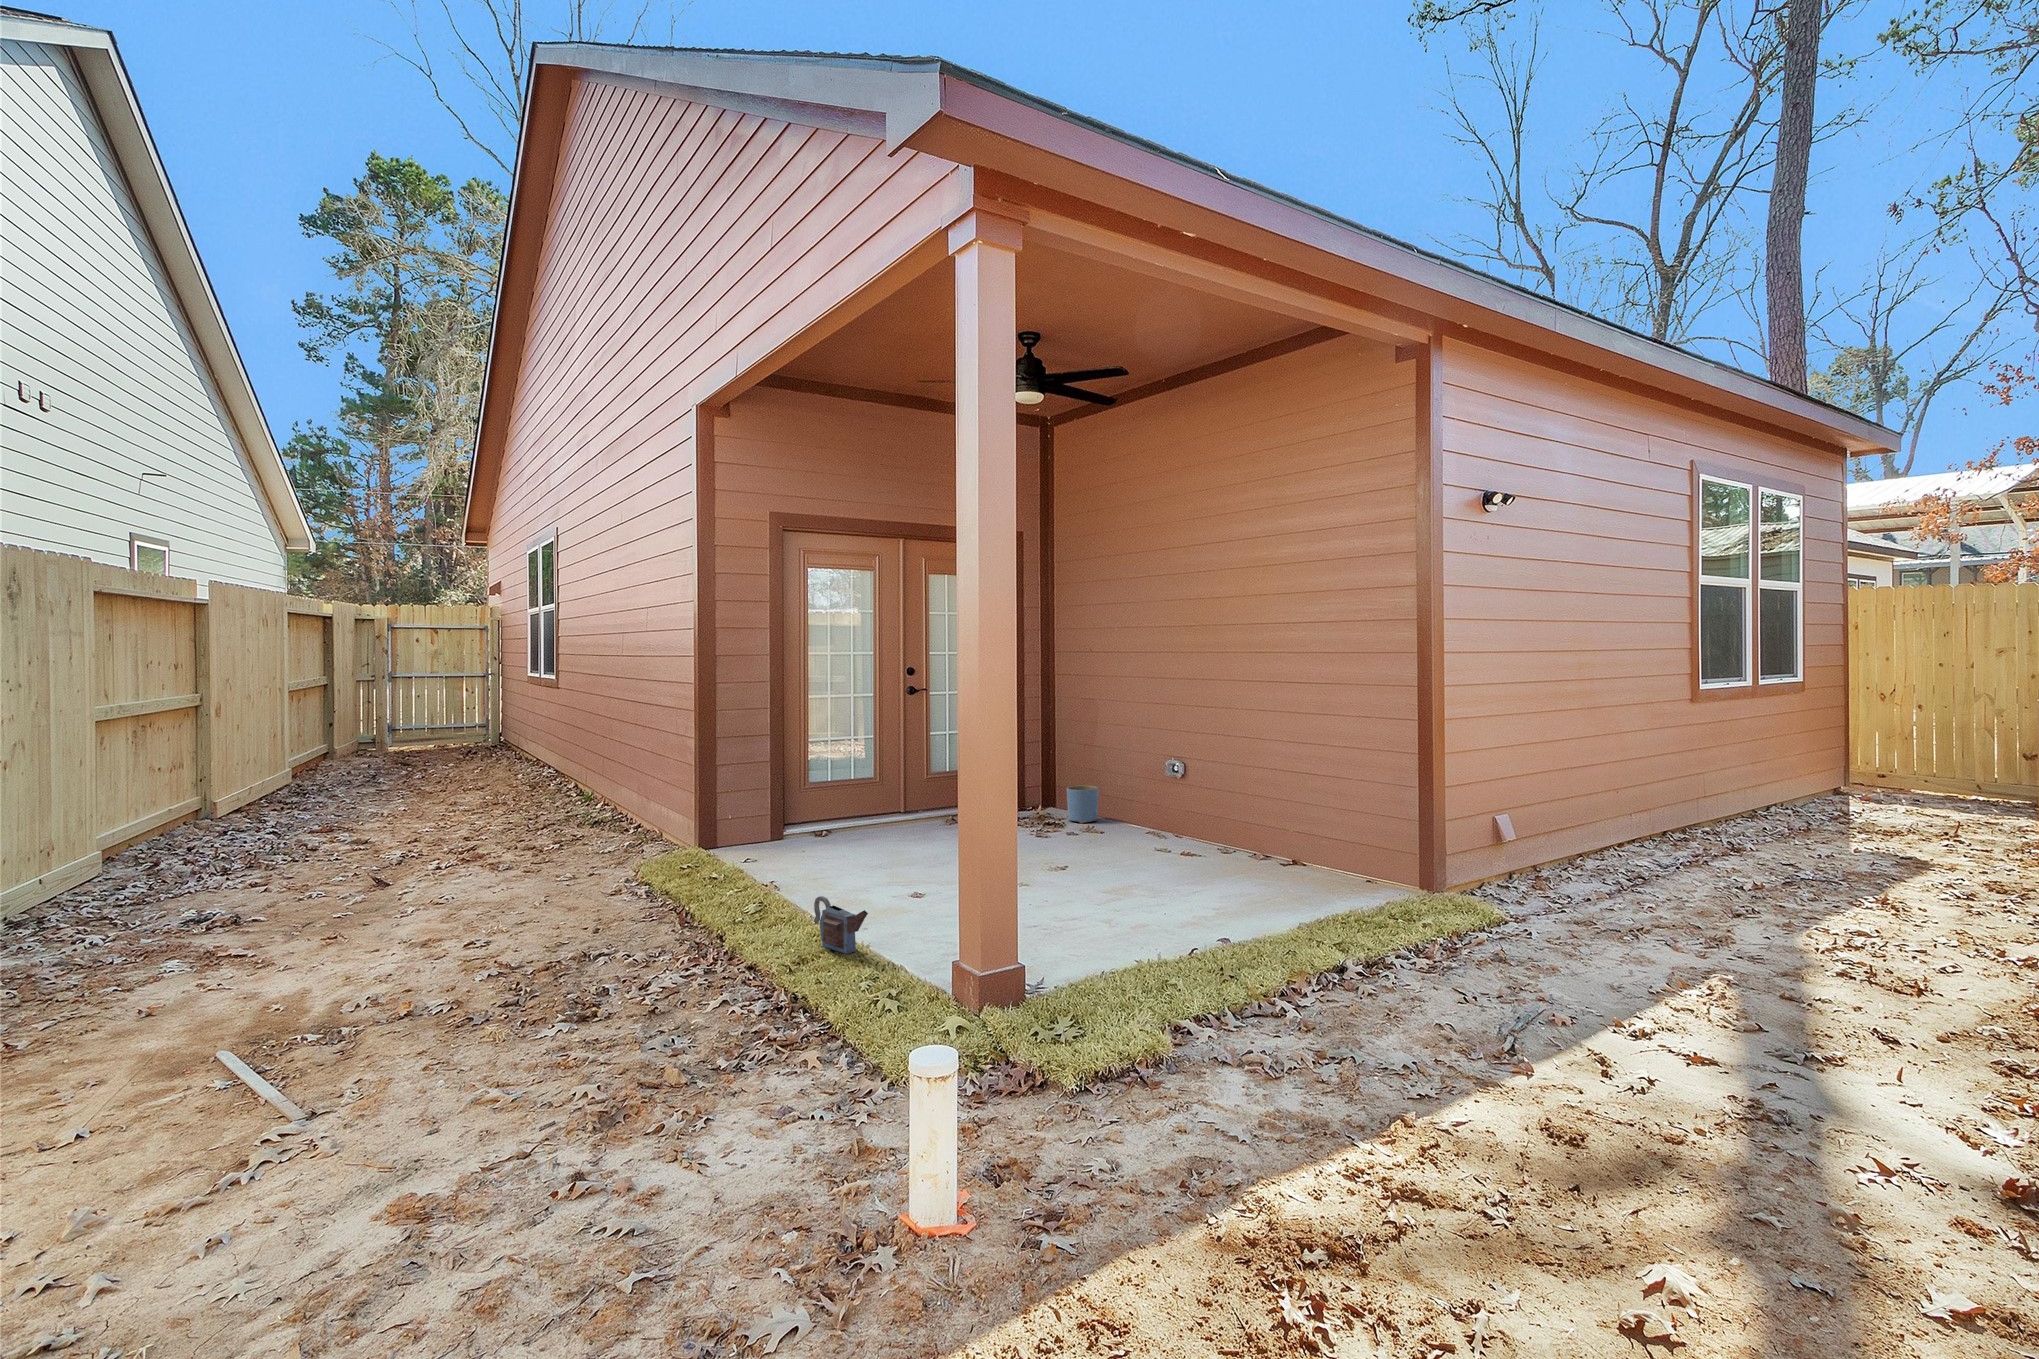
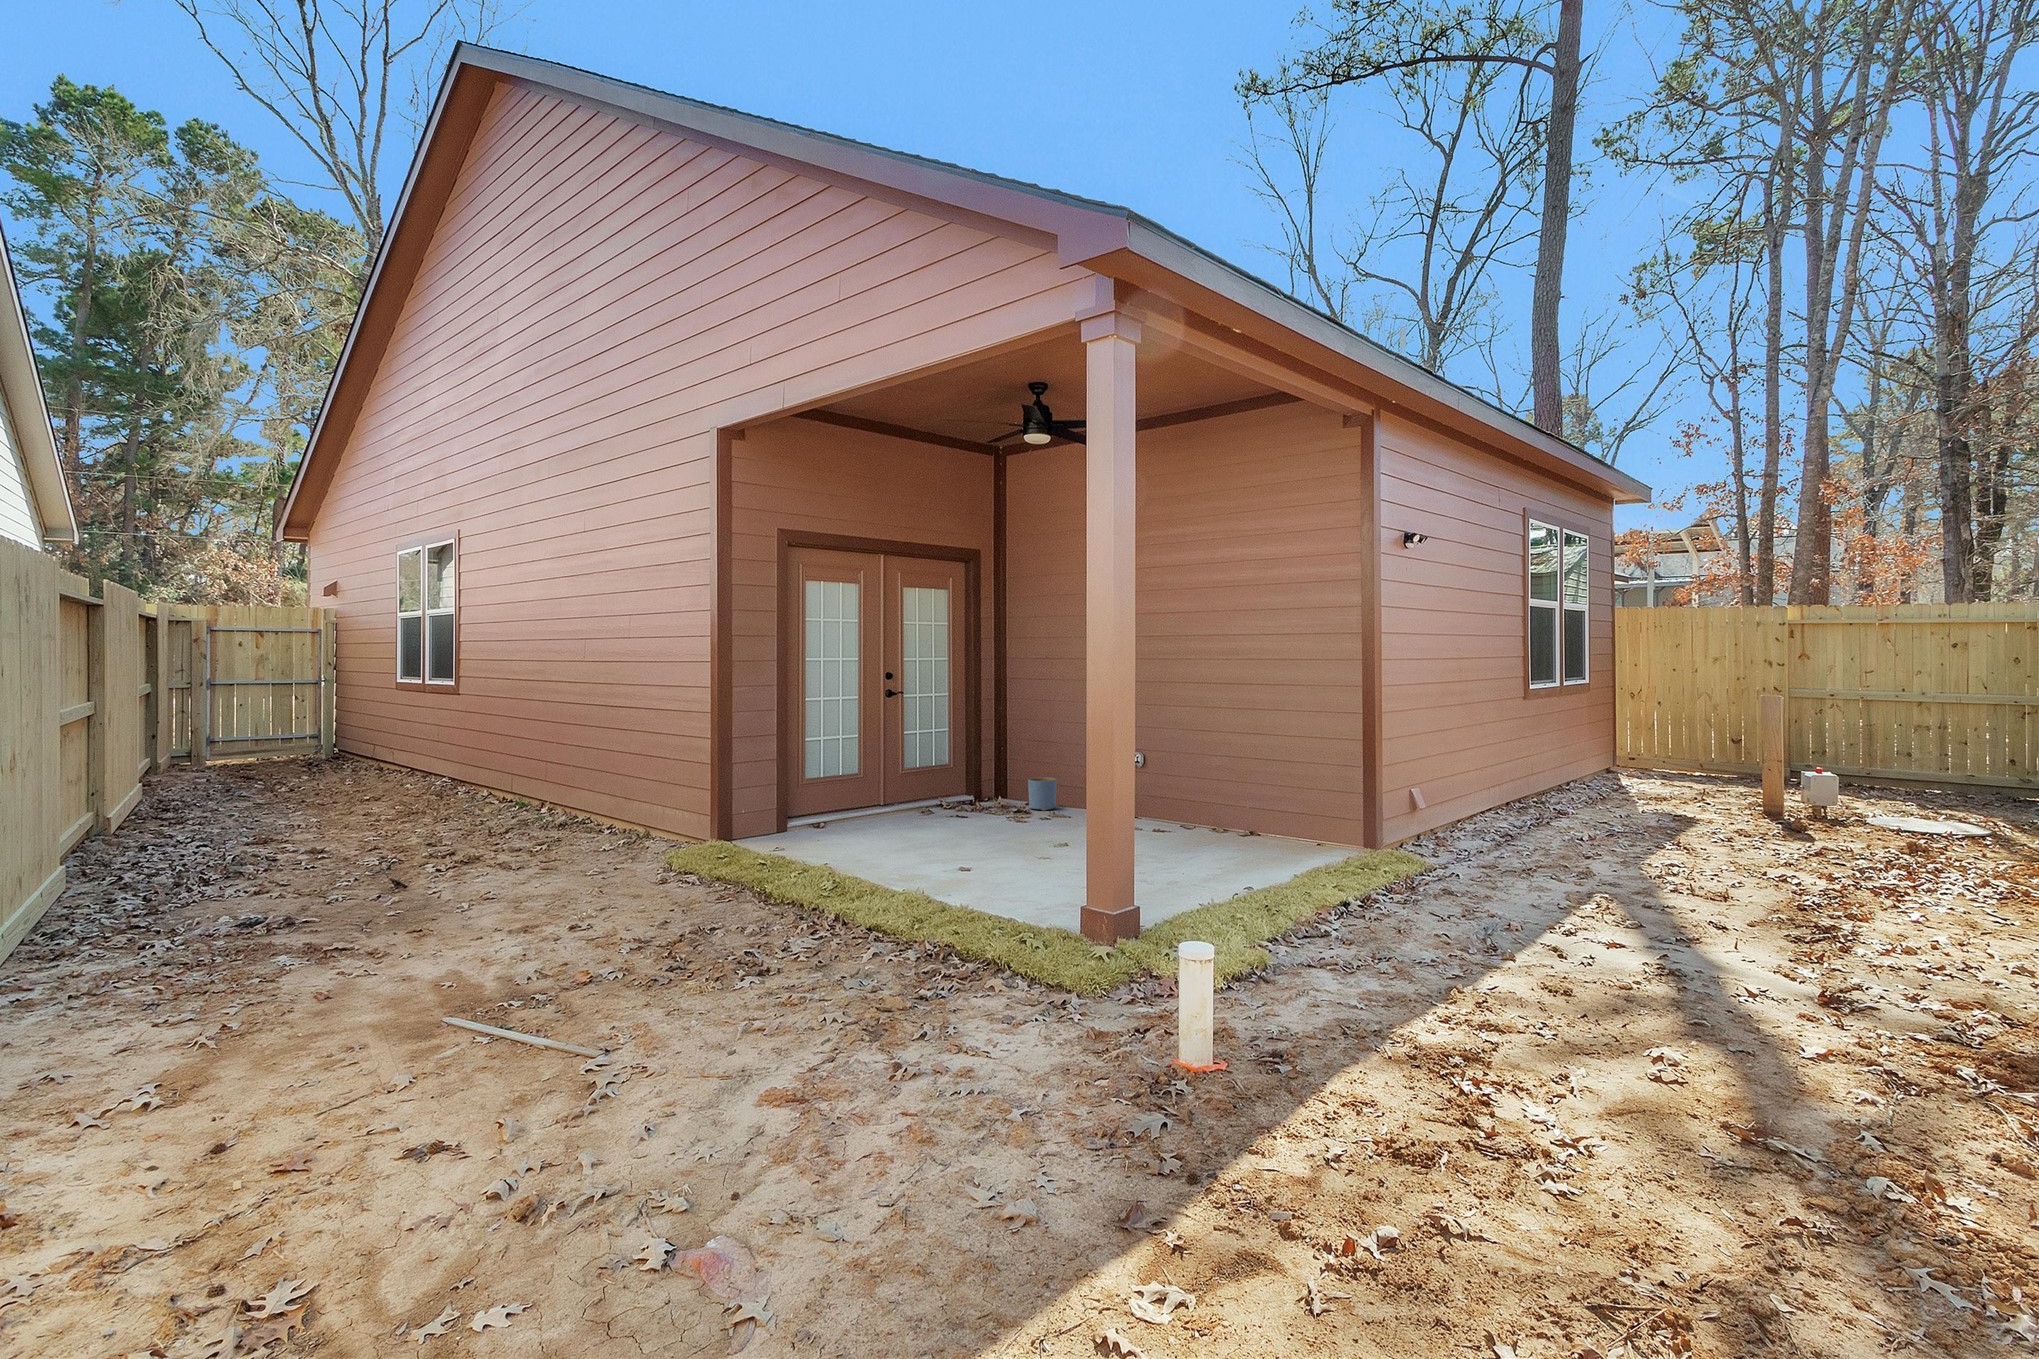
watering can: present [814,896,868,954] -> none [924,870,985,916]

